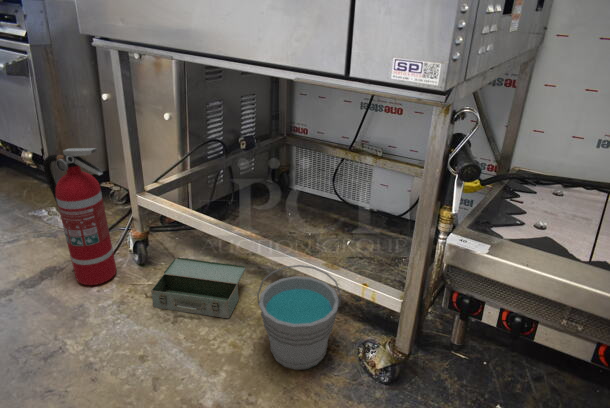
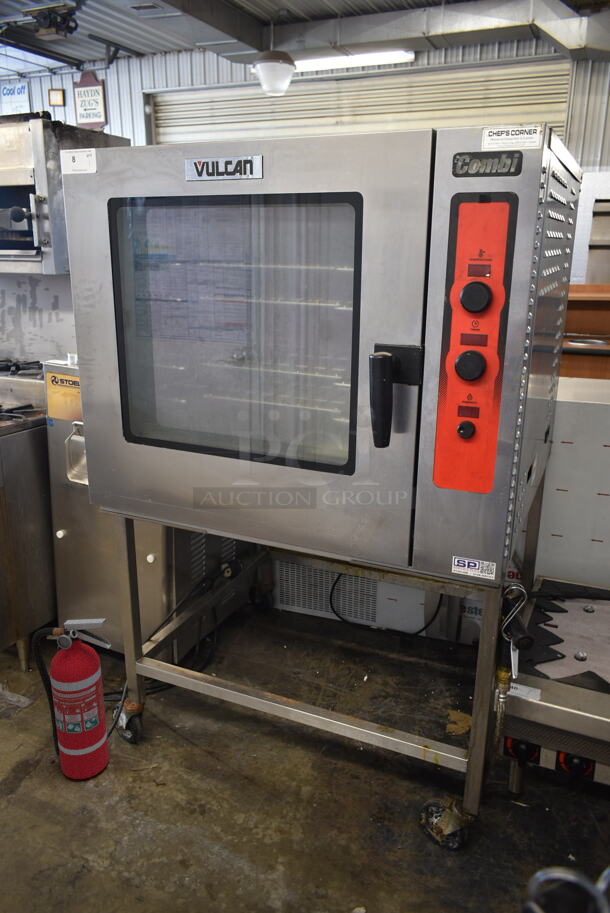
toolbox: present [151,258,246,318] -> none [170,728,268,798]
bucket: present [257,265,341,370] -> none [311,730,397,849]

